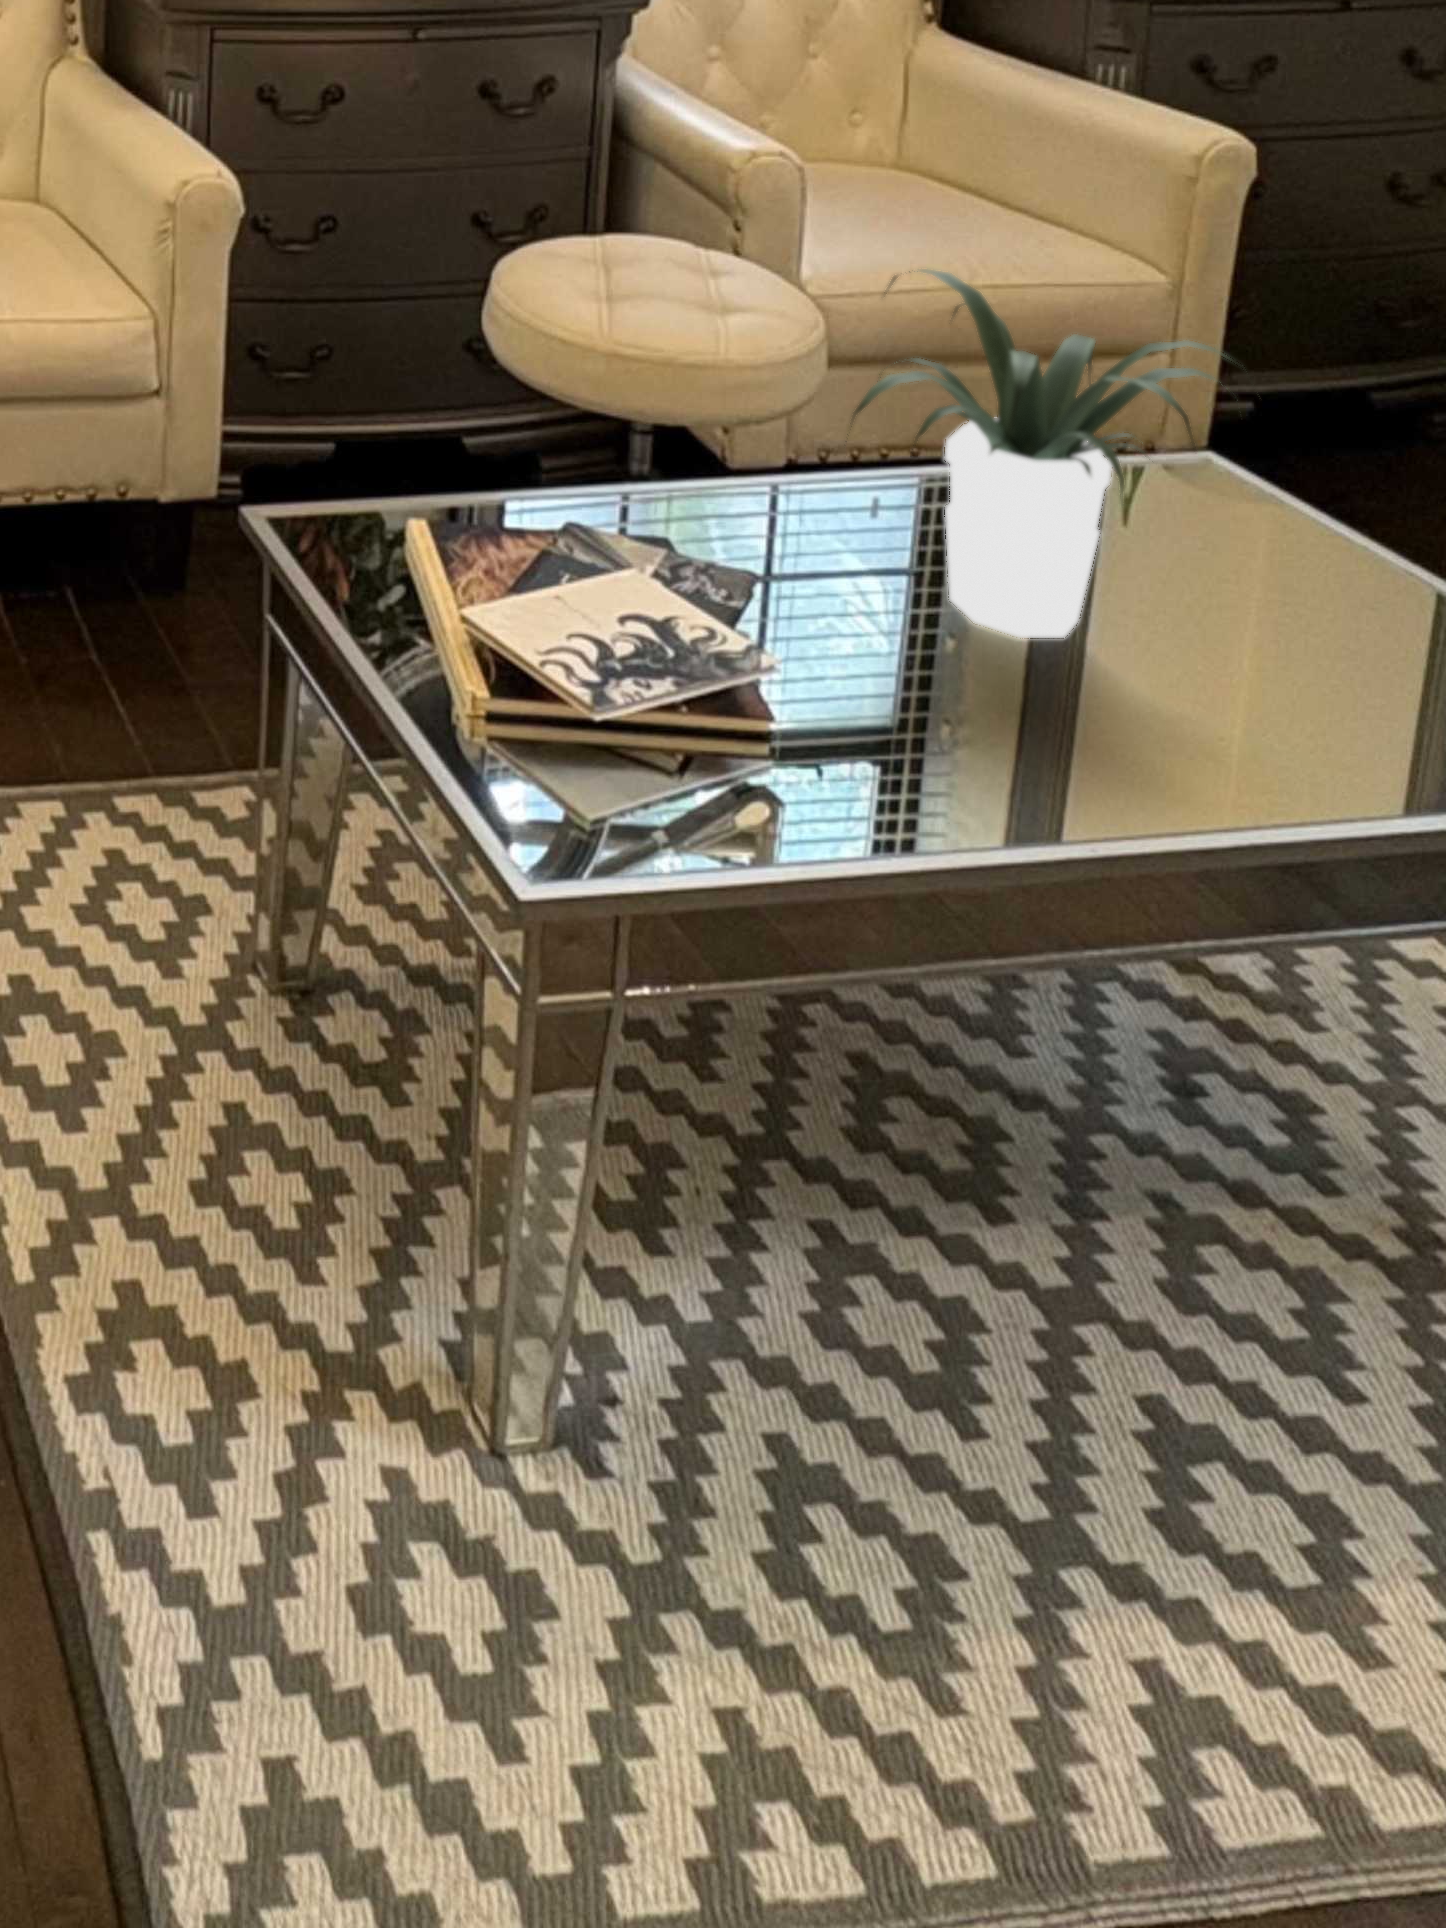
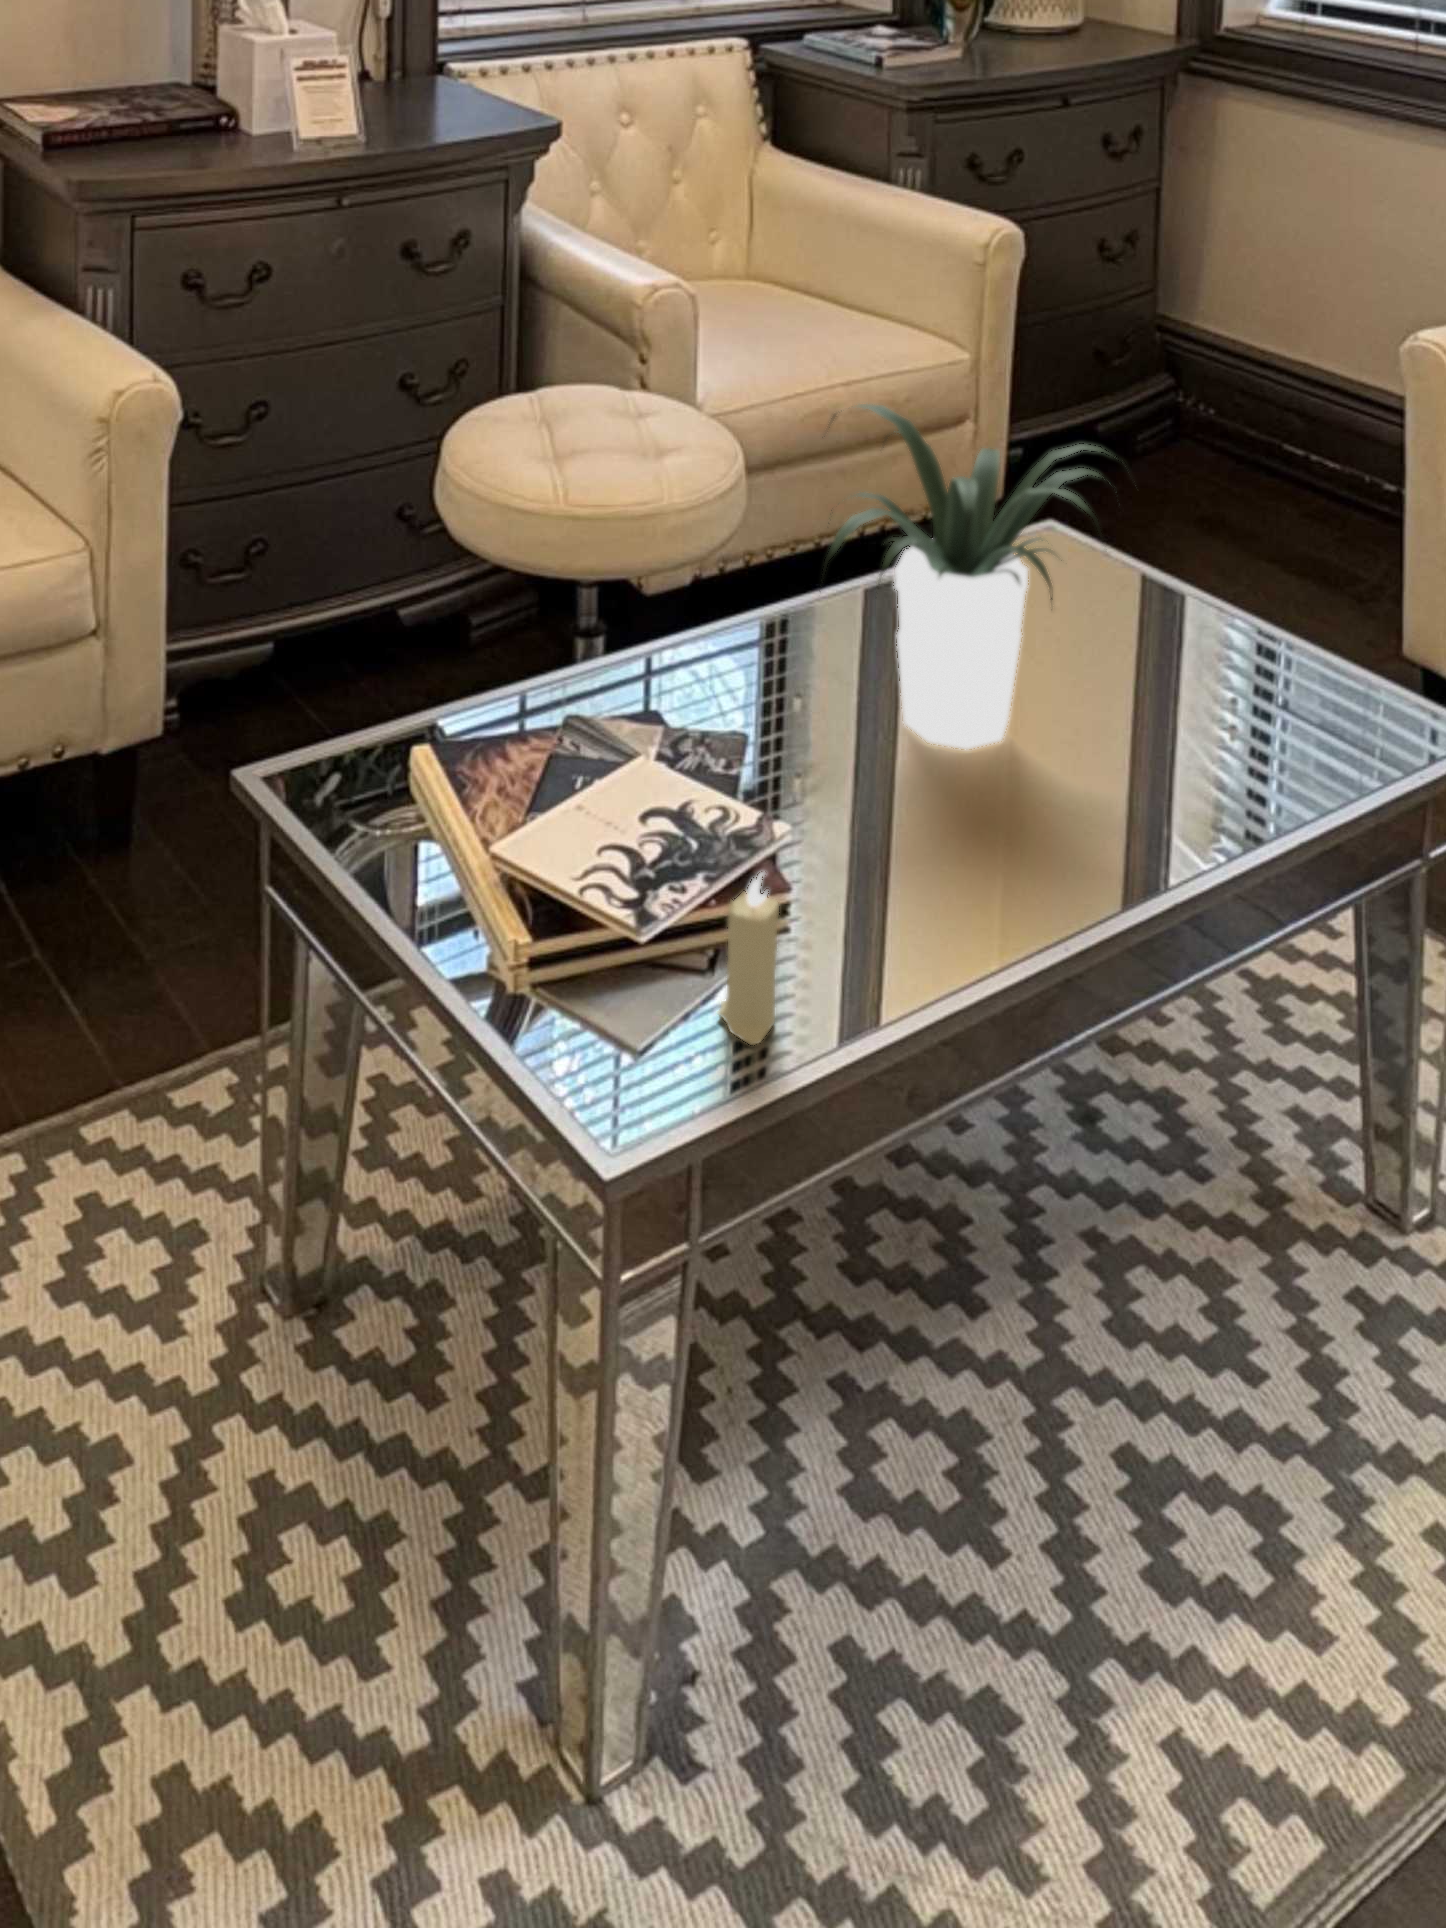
candle: none [667,677,735,836] -> present [718,873,779,1045]

